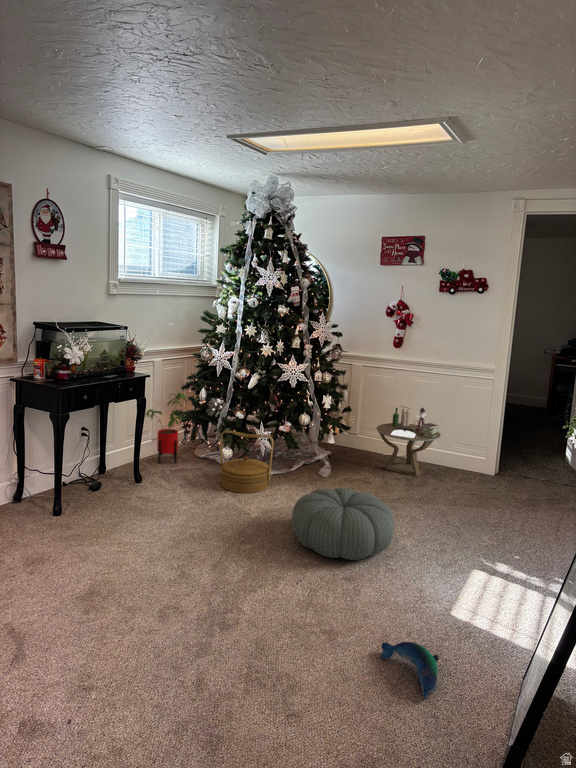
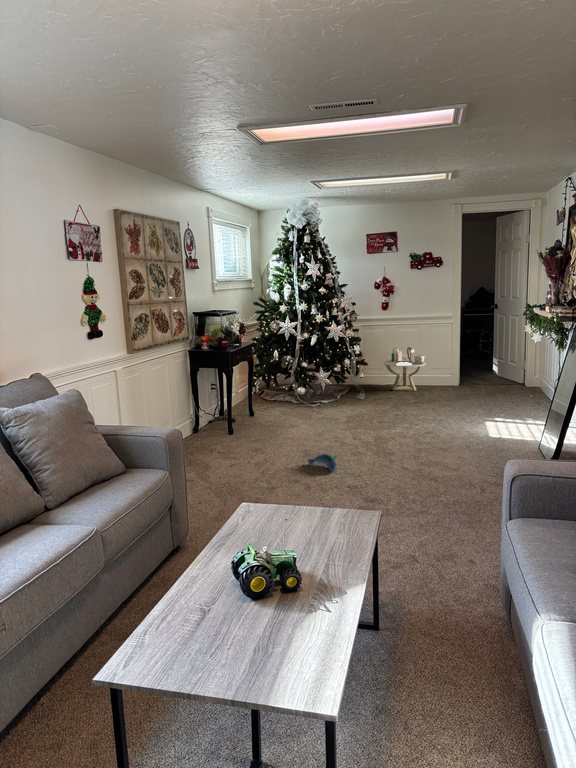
house plant: present [145,393,187,463] -> none [235,356,268,406]
woven basket: present [220,430,274,493] -> none [300,373,336,412]
pouf: present [292,488,394,560] -> none [373,393,435,427]
plush toy: present [381,642,439,699] -> present [308,454,337,472]

